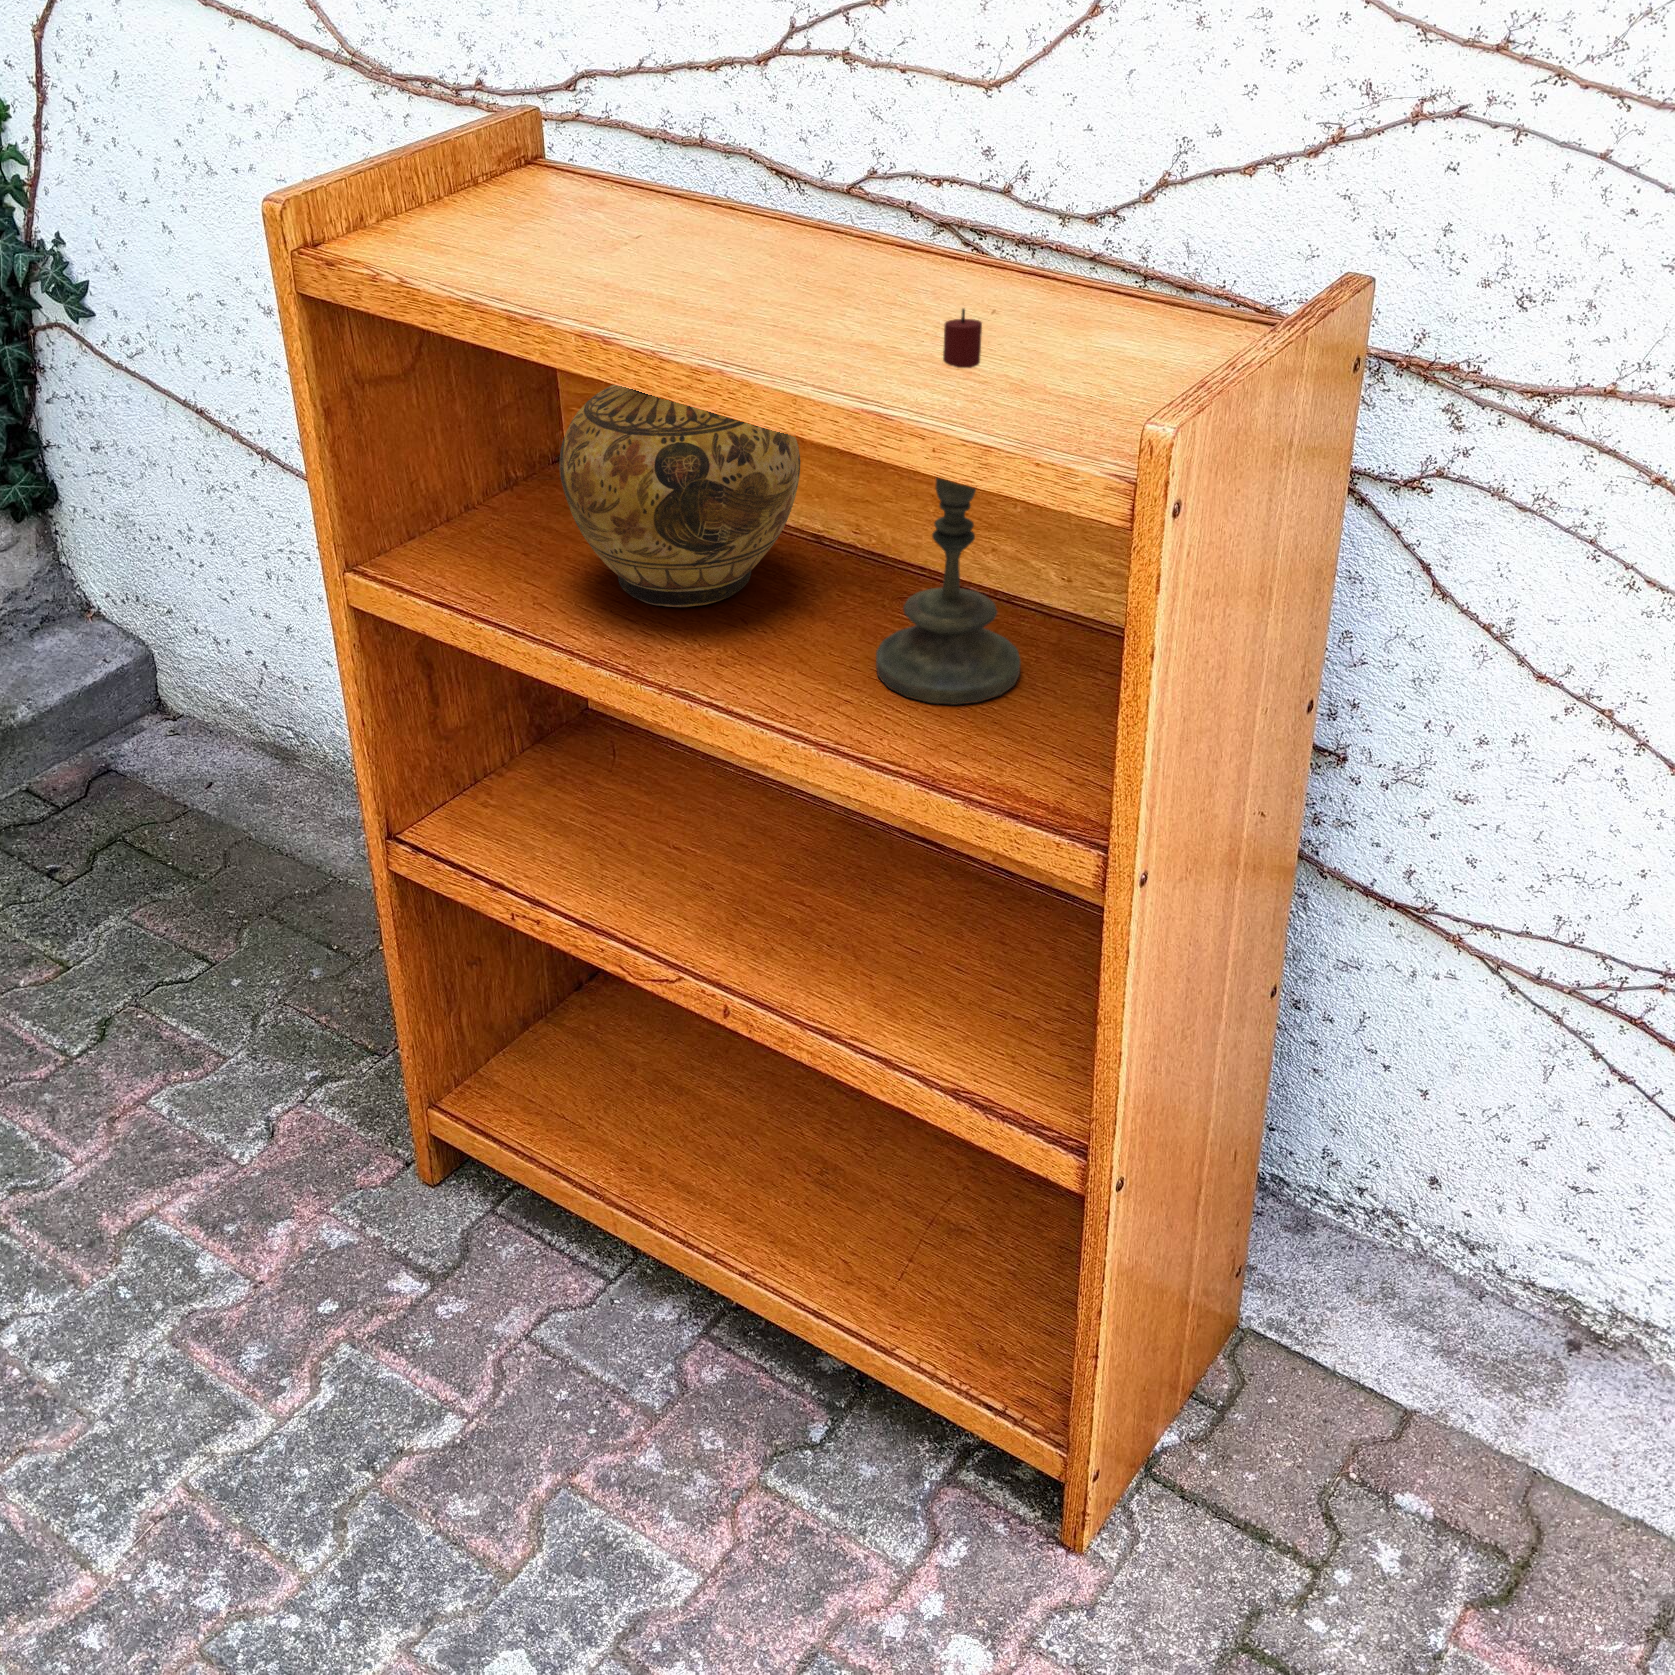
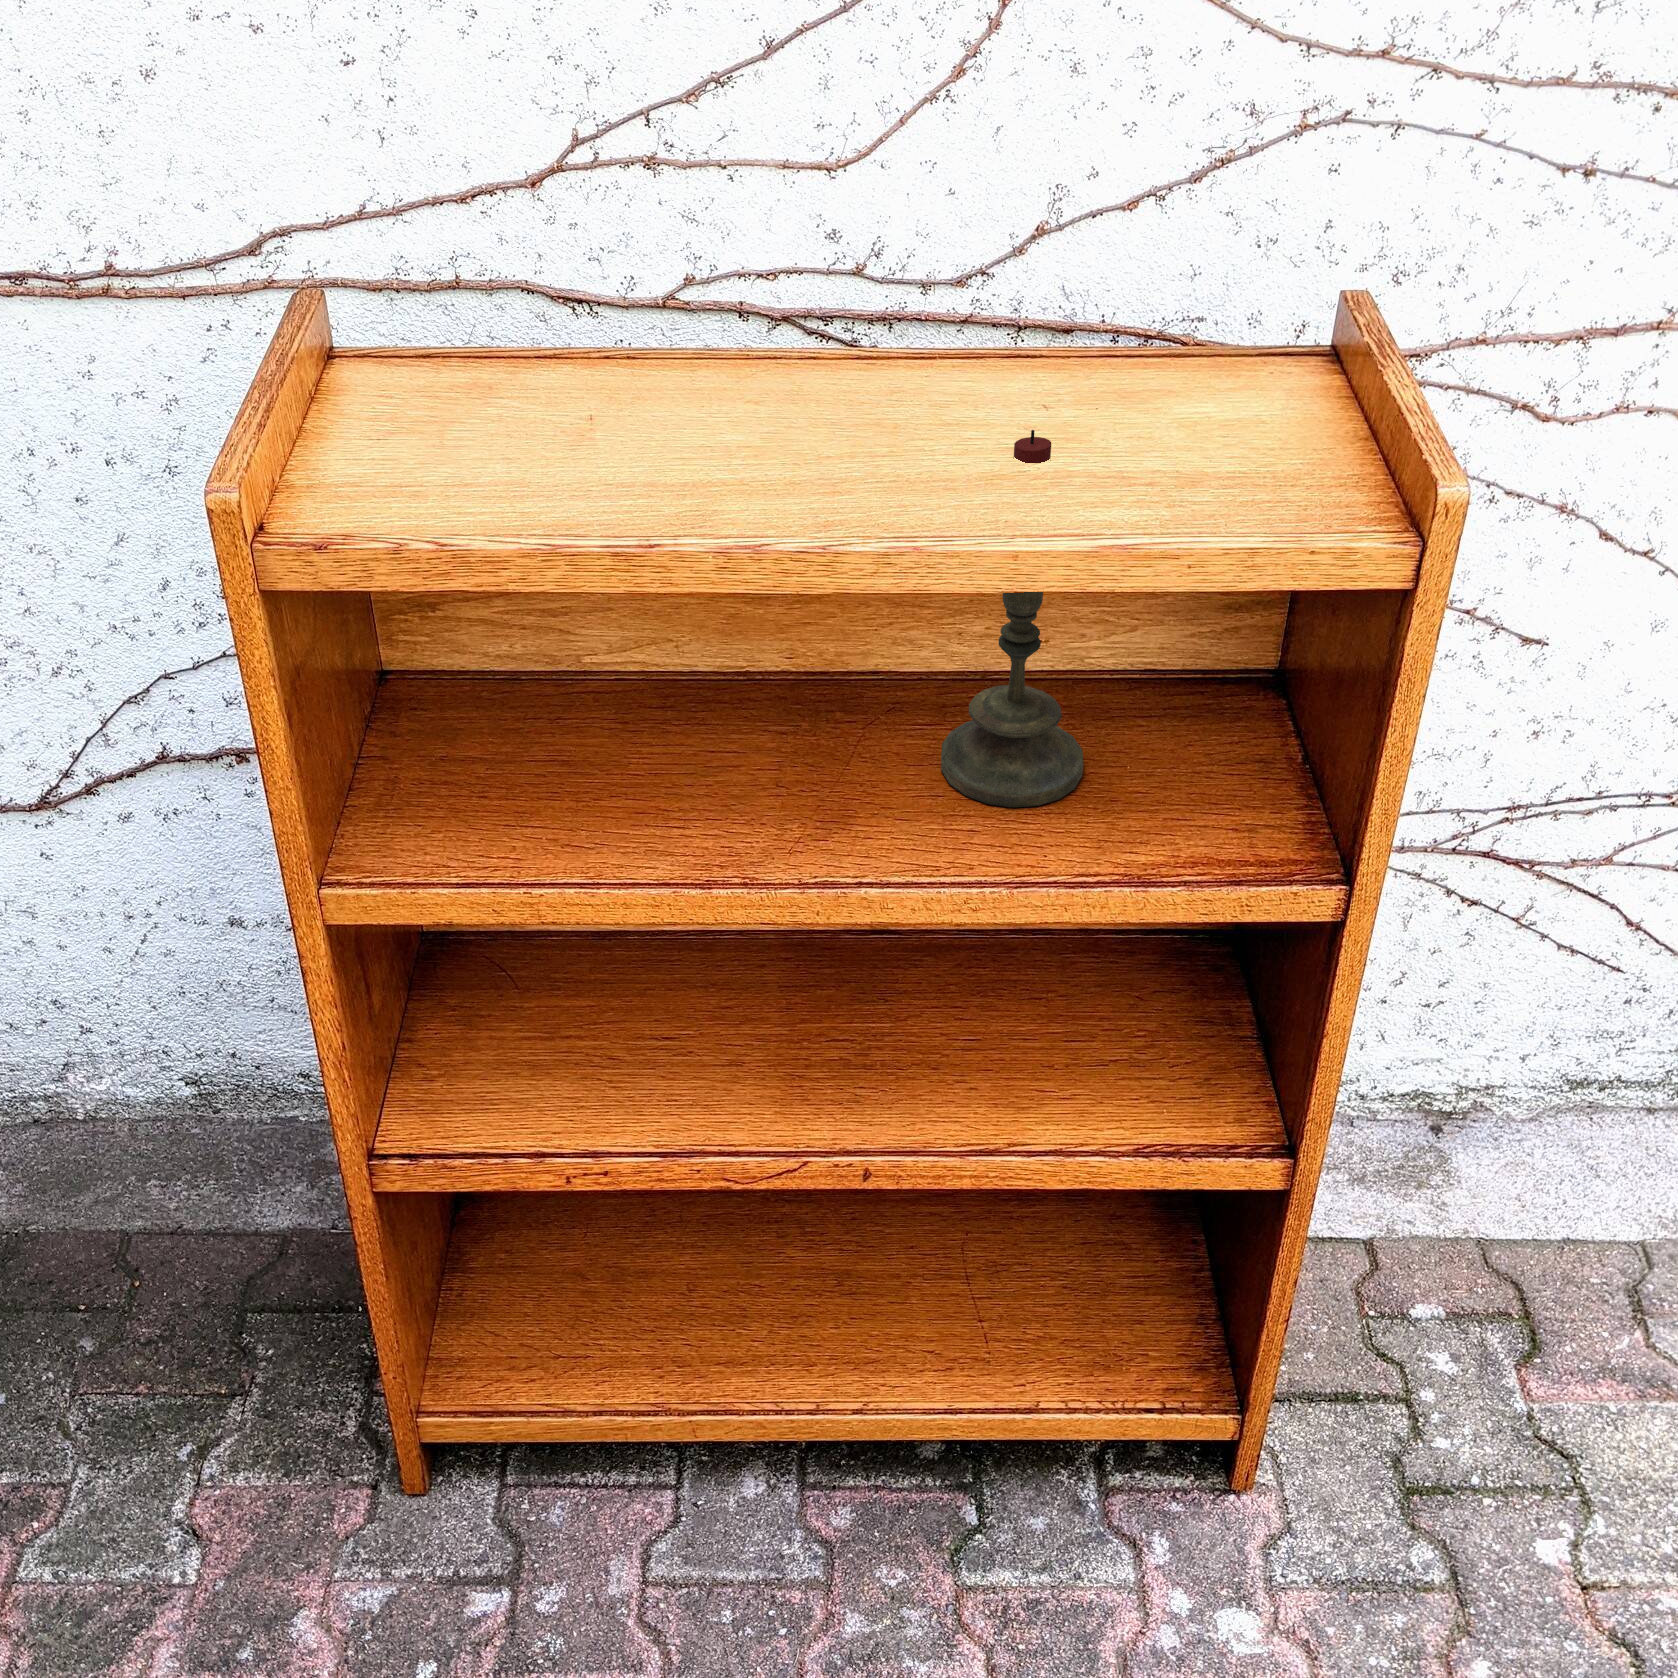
ceramic jug: present [560,385,800,607] -> none [538,467,798,797]

